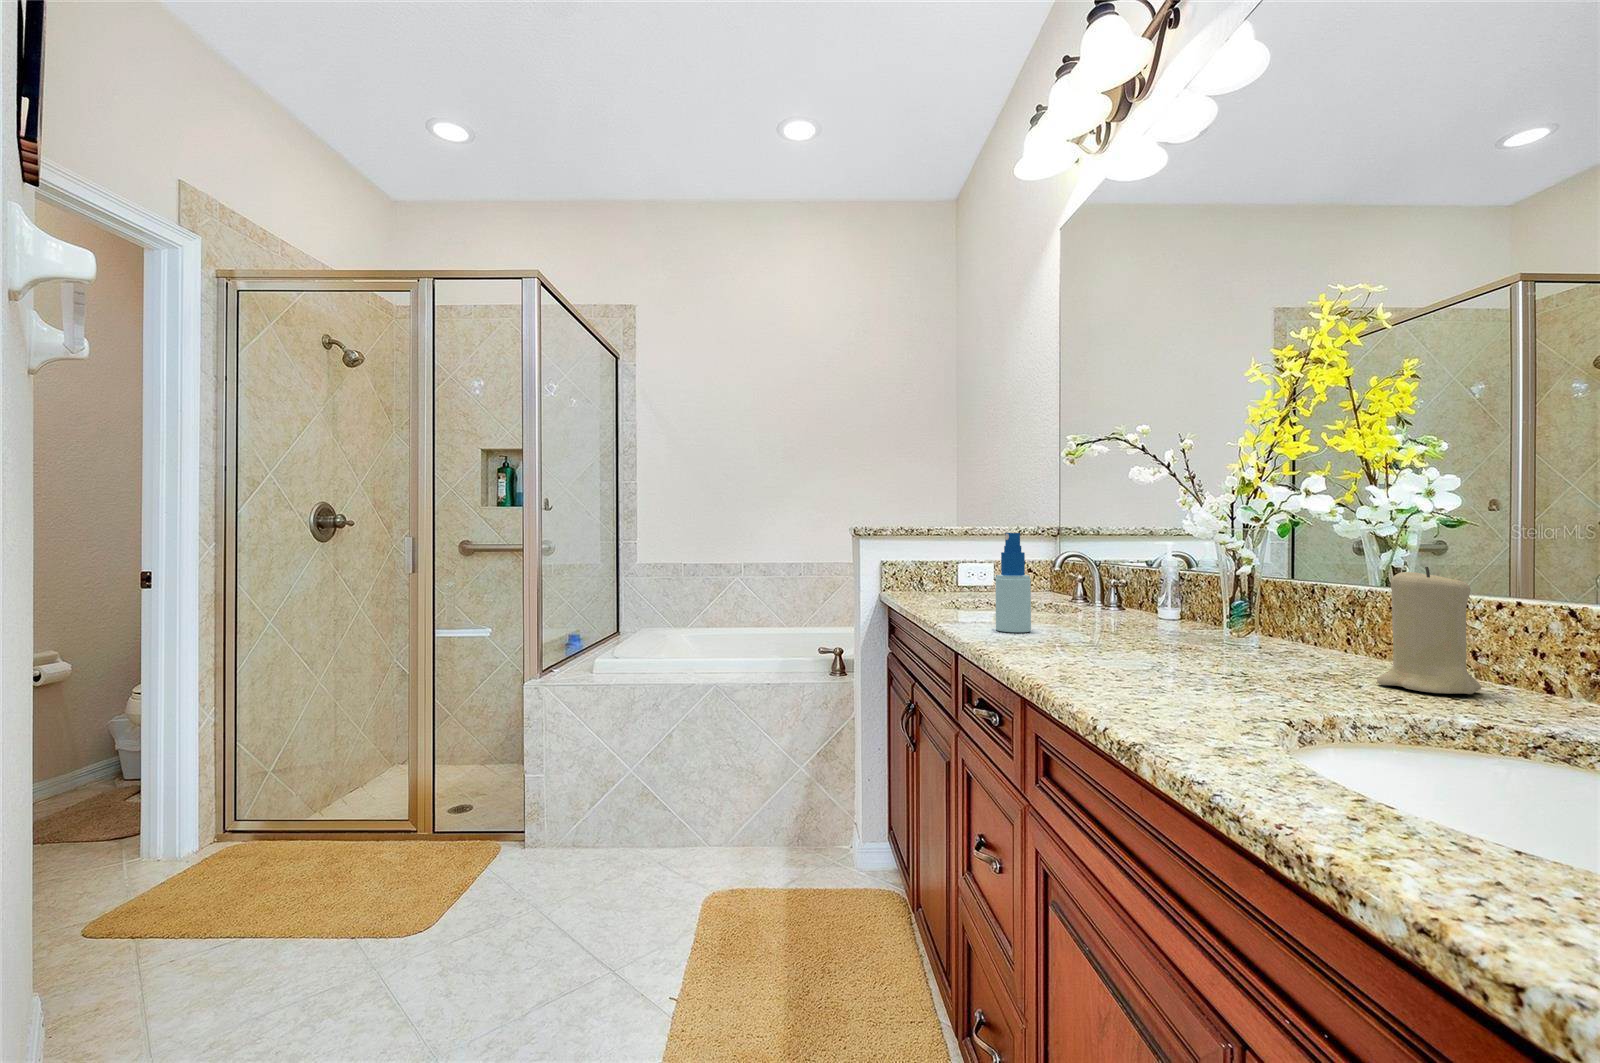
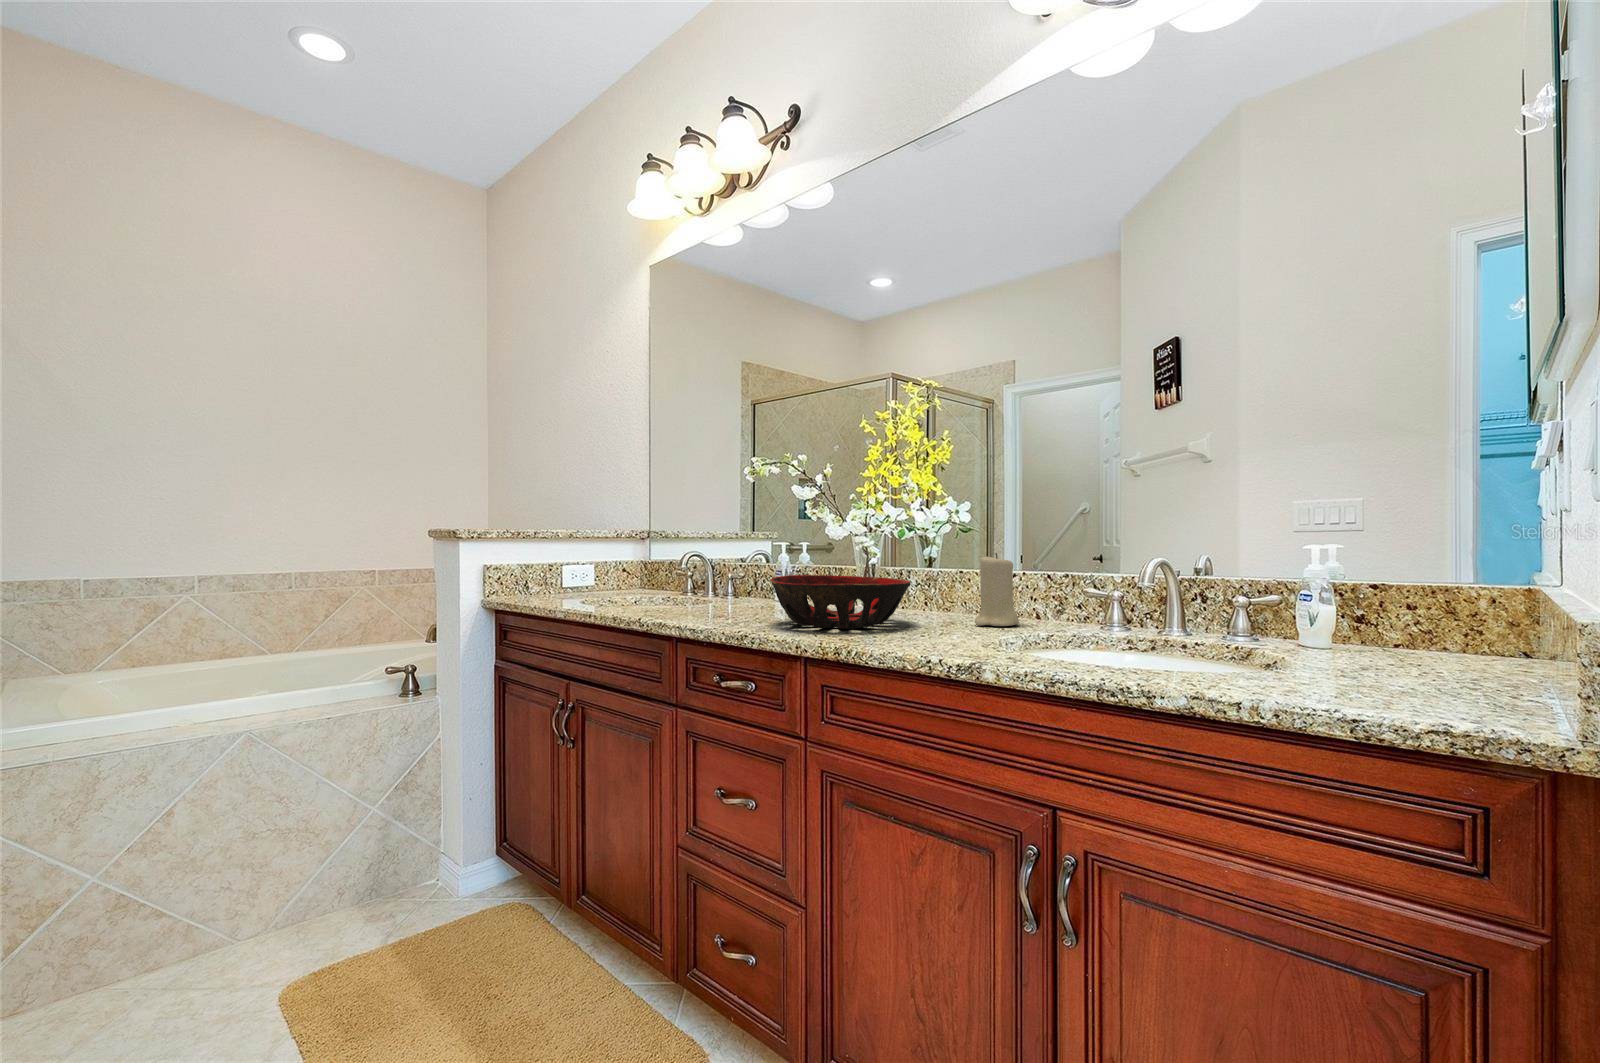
spray bottle: present [996,533,1031,632] -> none [692,533,723,623]
decorative bowl: none [1053,585,1265,661] -> present [770,575,911,629]

